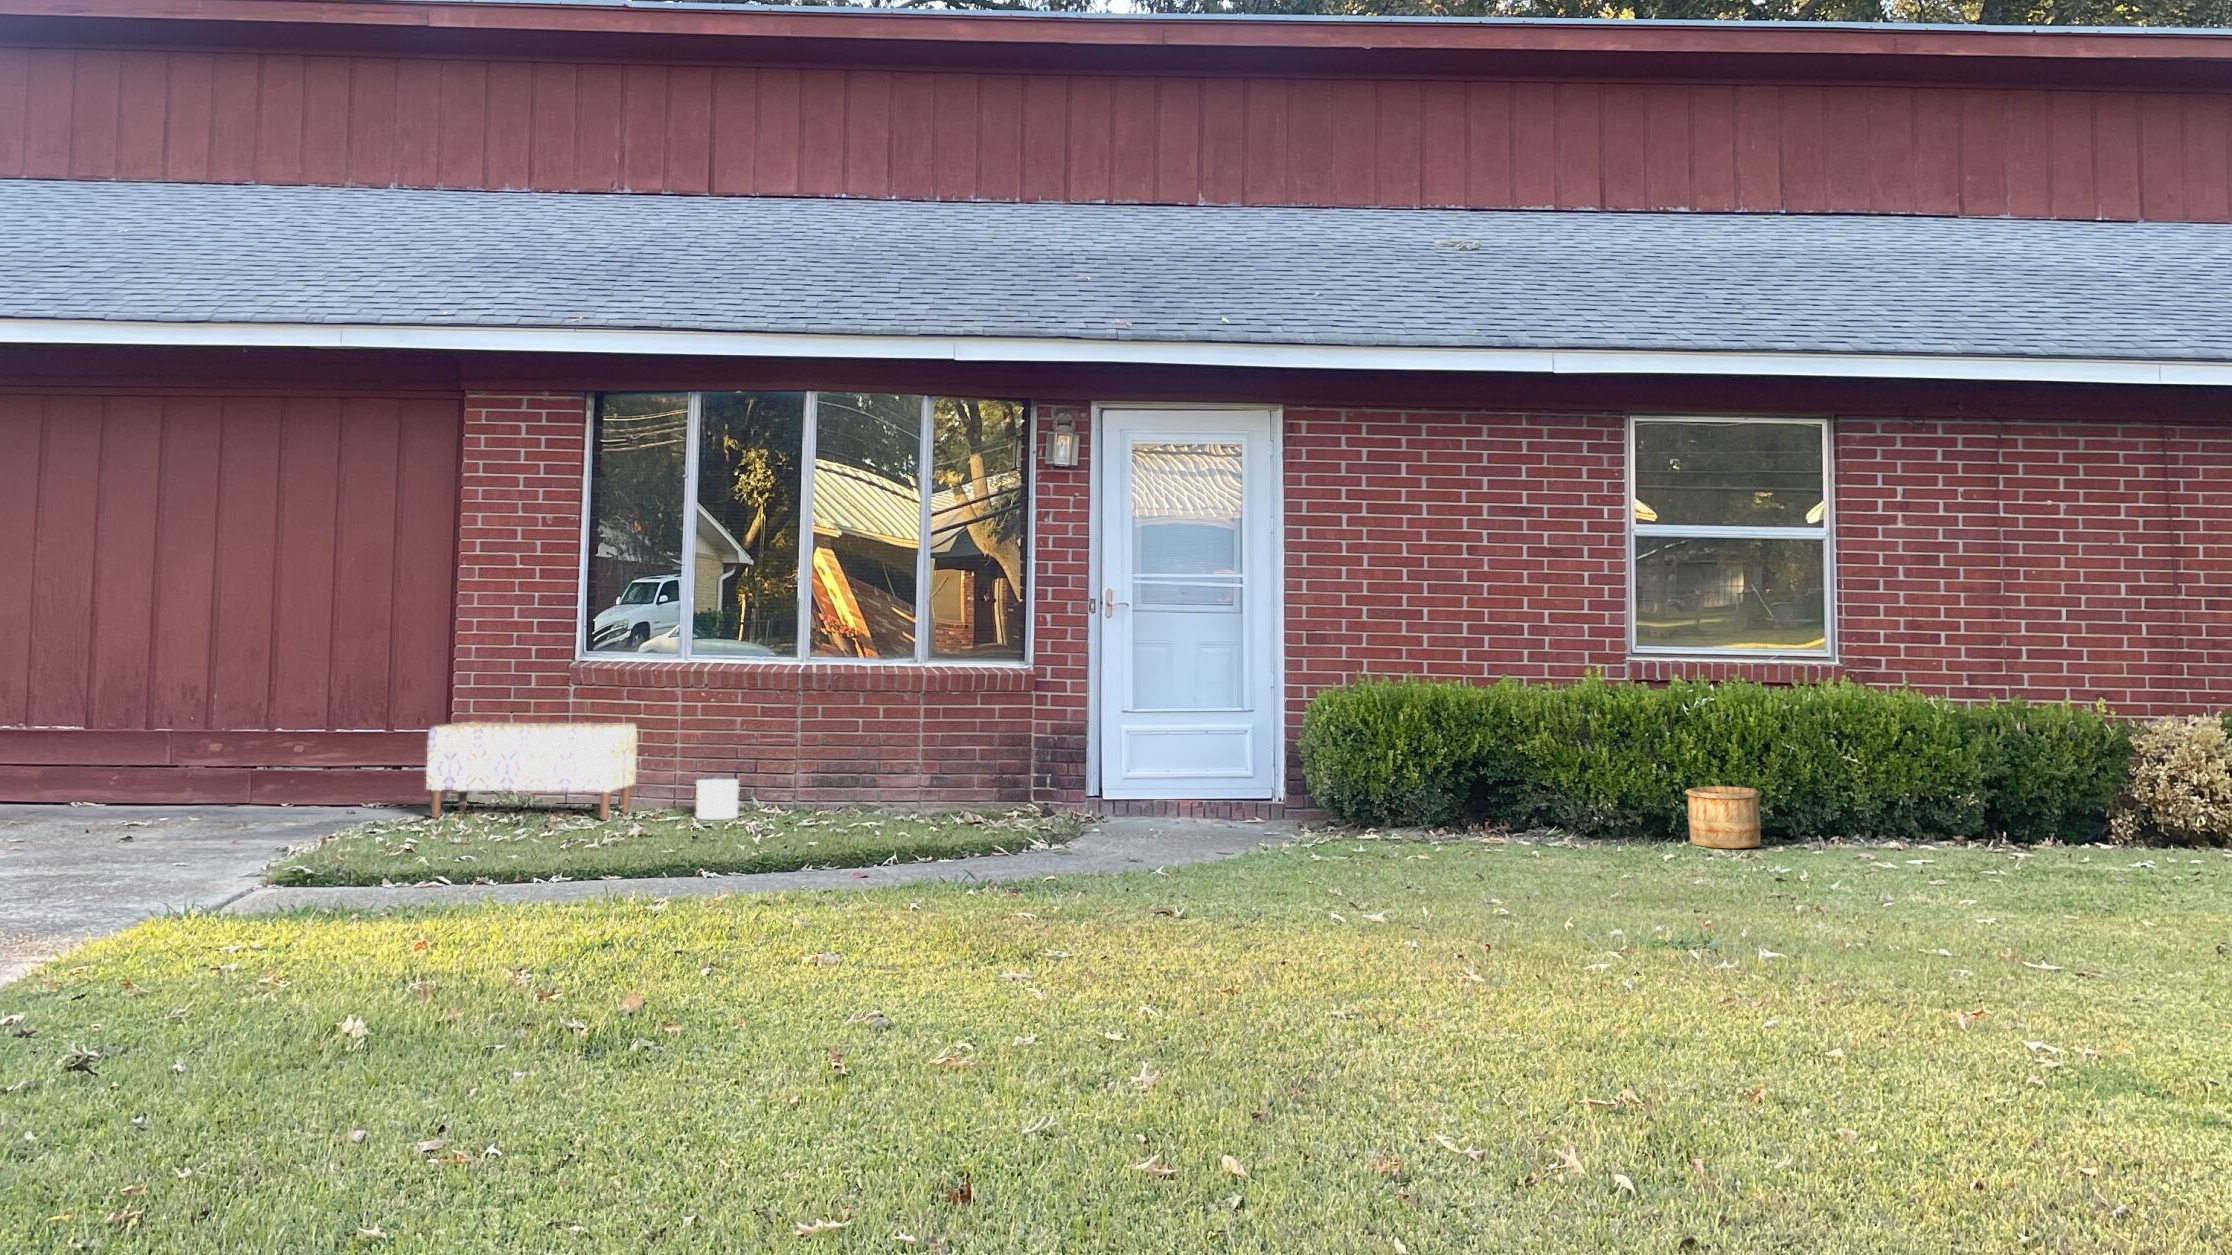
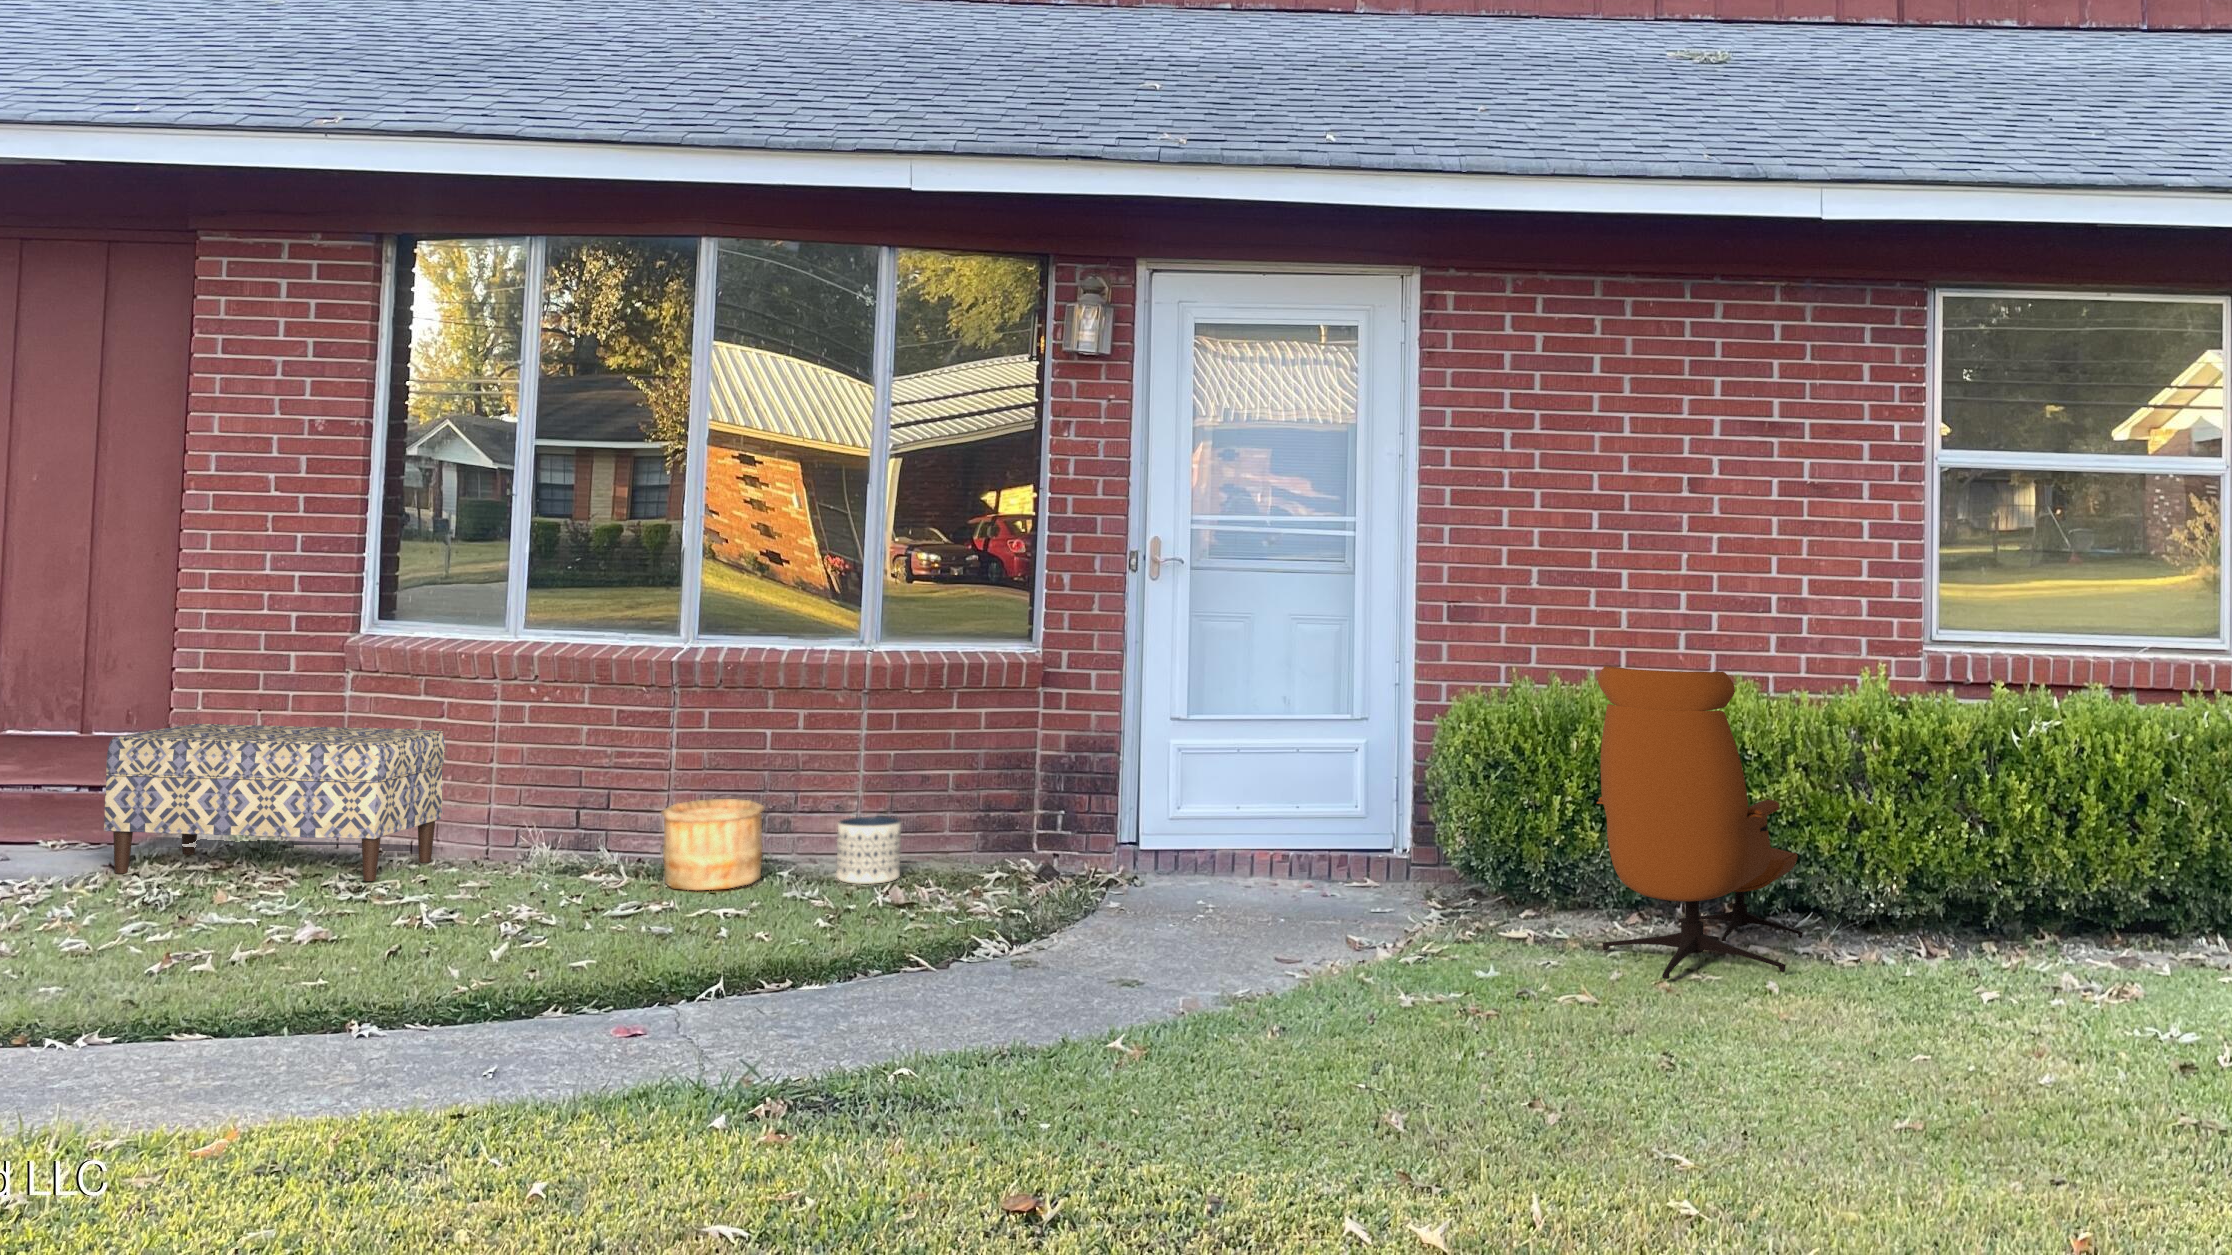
lounge chair: none [1420,659,1551,853] -> present [1597,666,1803,979]
planter: present [696,778,739,820] -> present [836,817,901,884]
wooden bucket: present [1685,786,1761,848] -> present [661,799,765,890]

